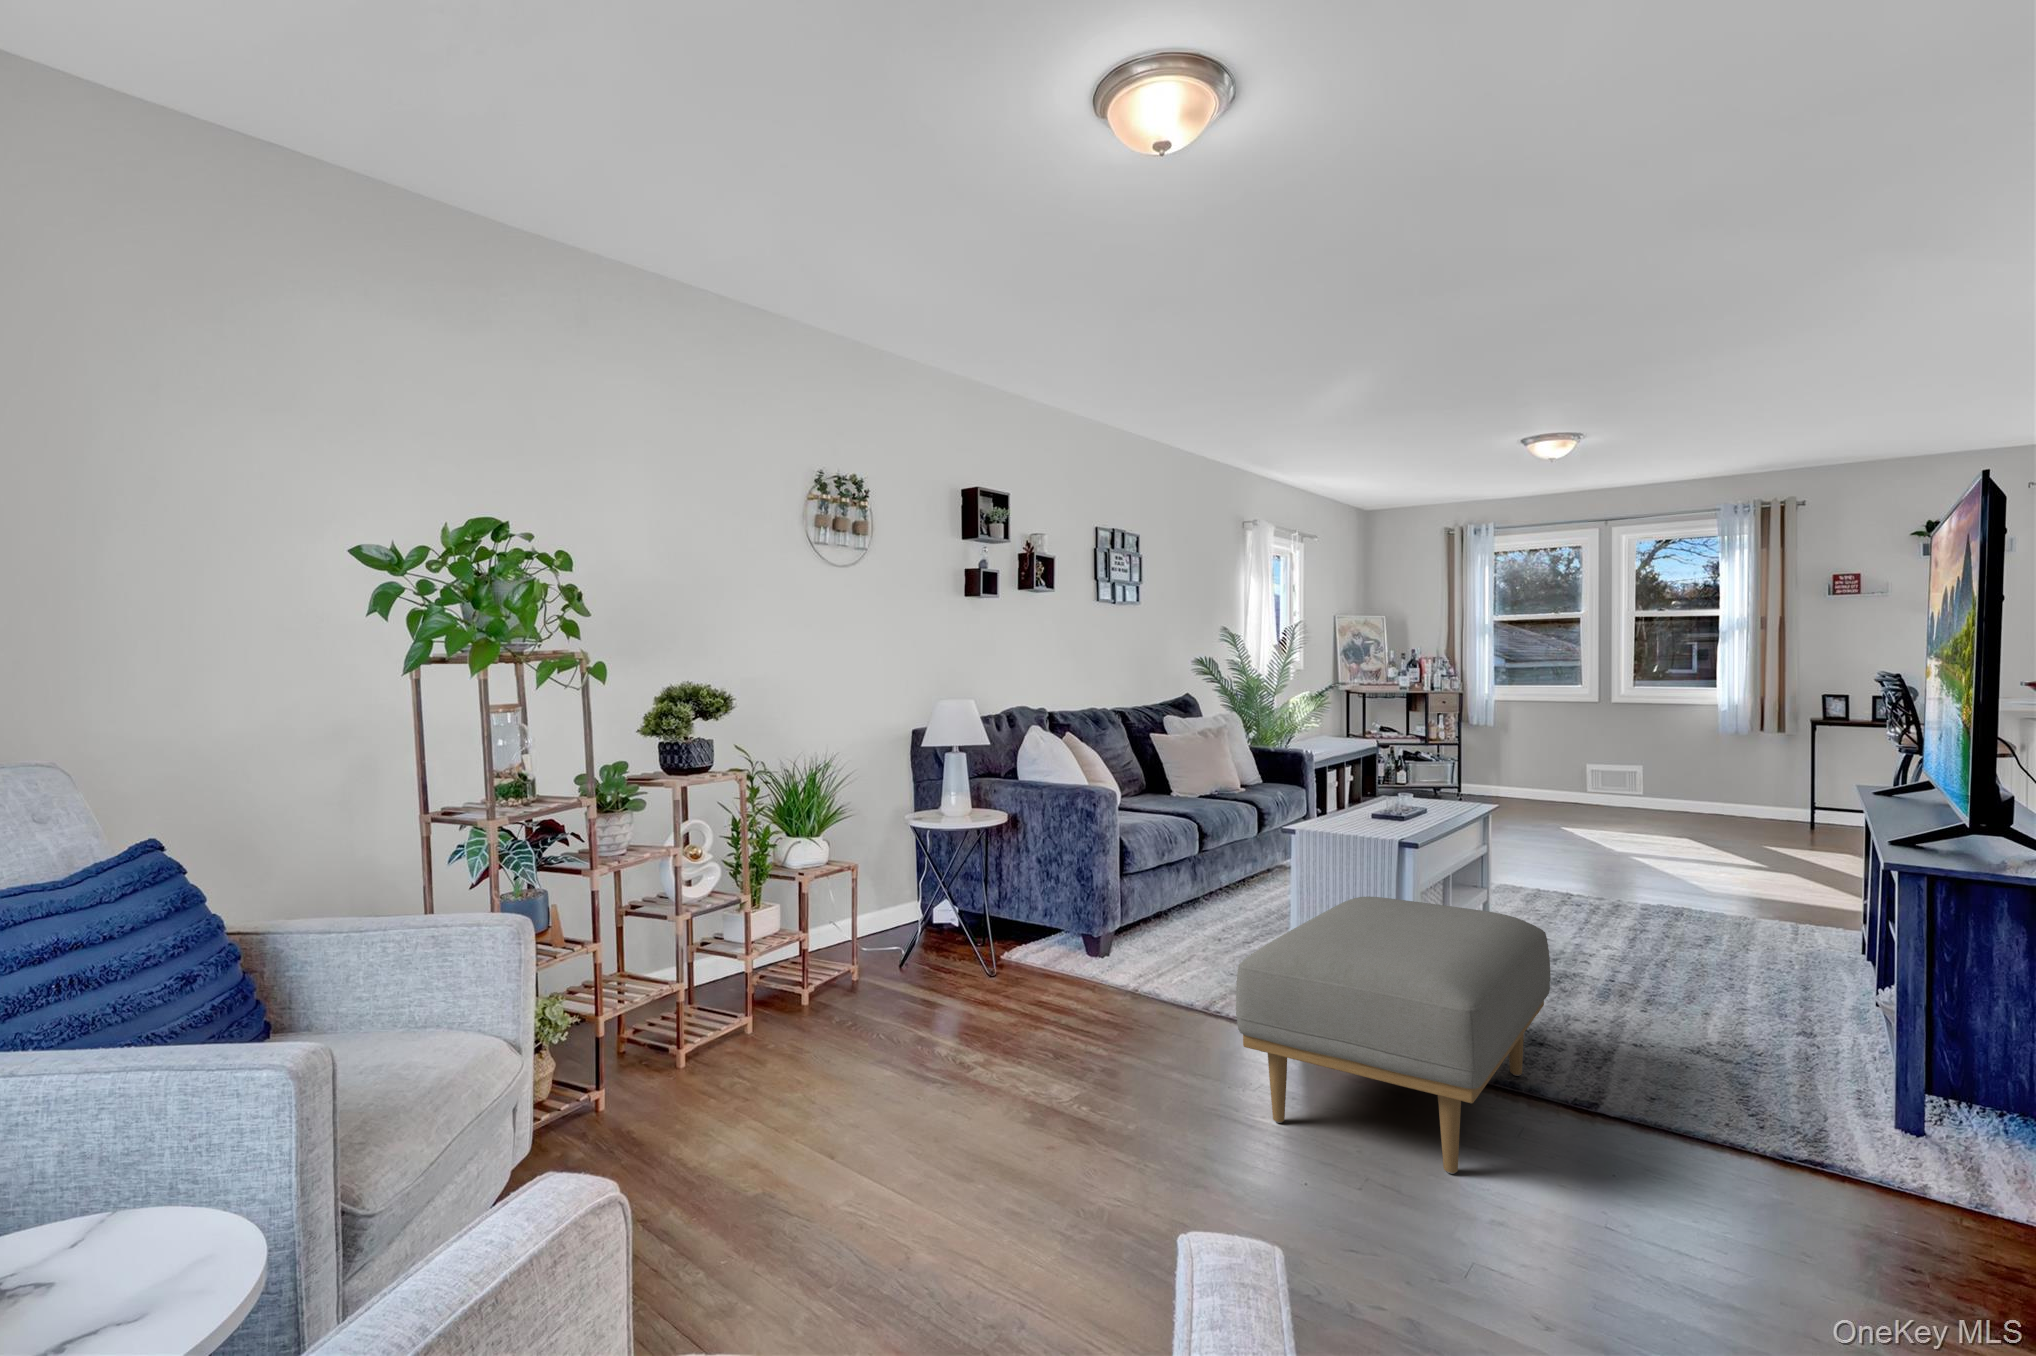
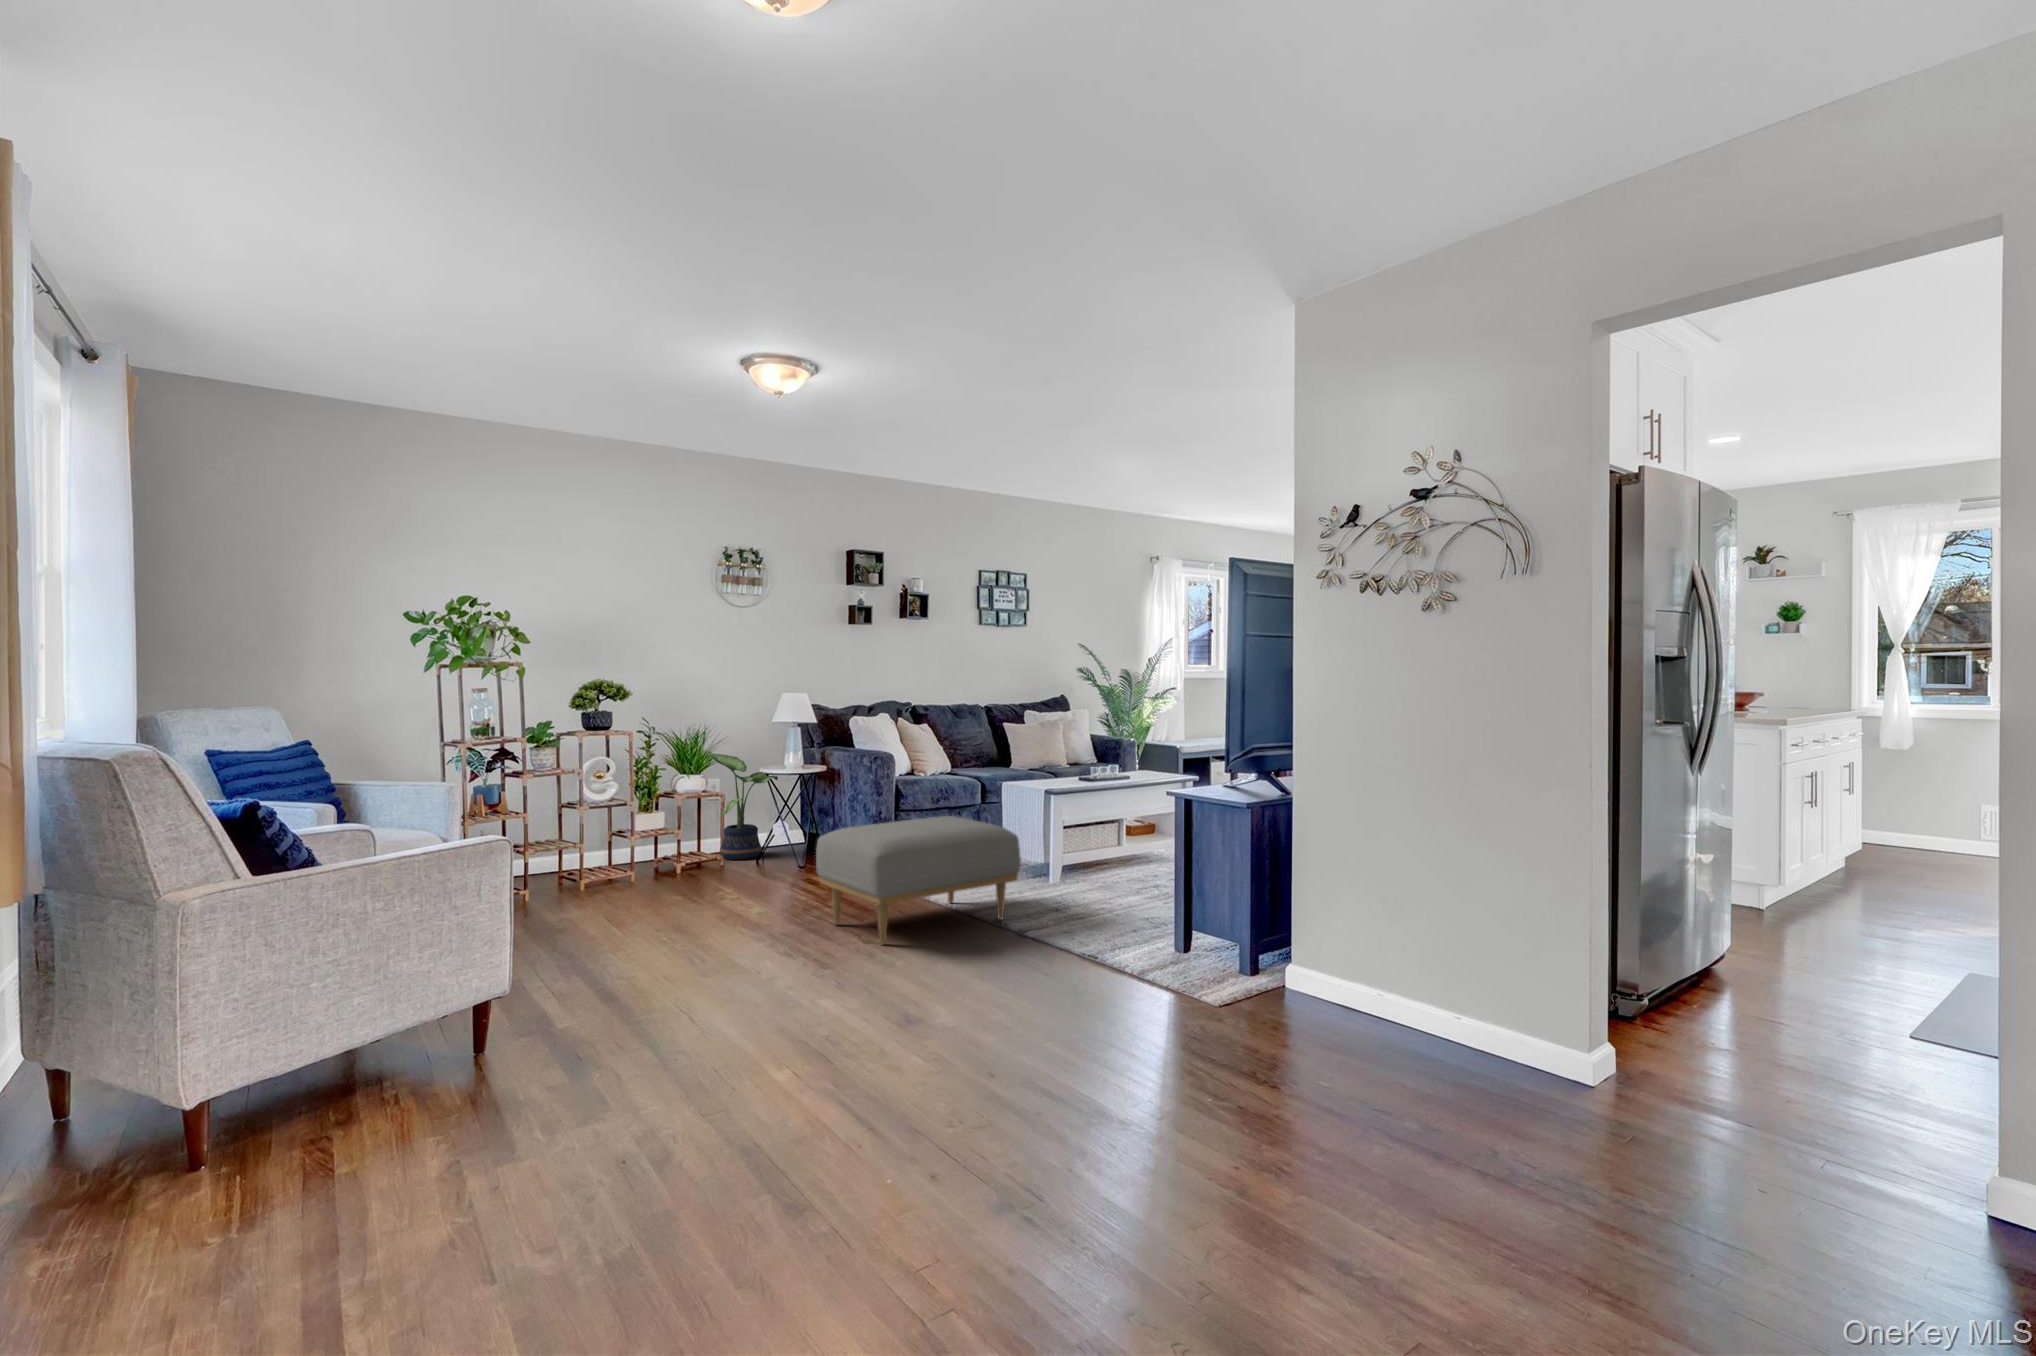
potted plant: none [803,800,913,972] -> present [709,753,778,860]

